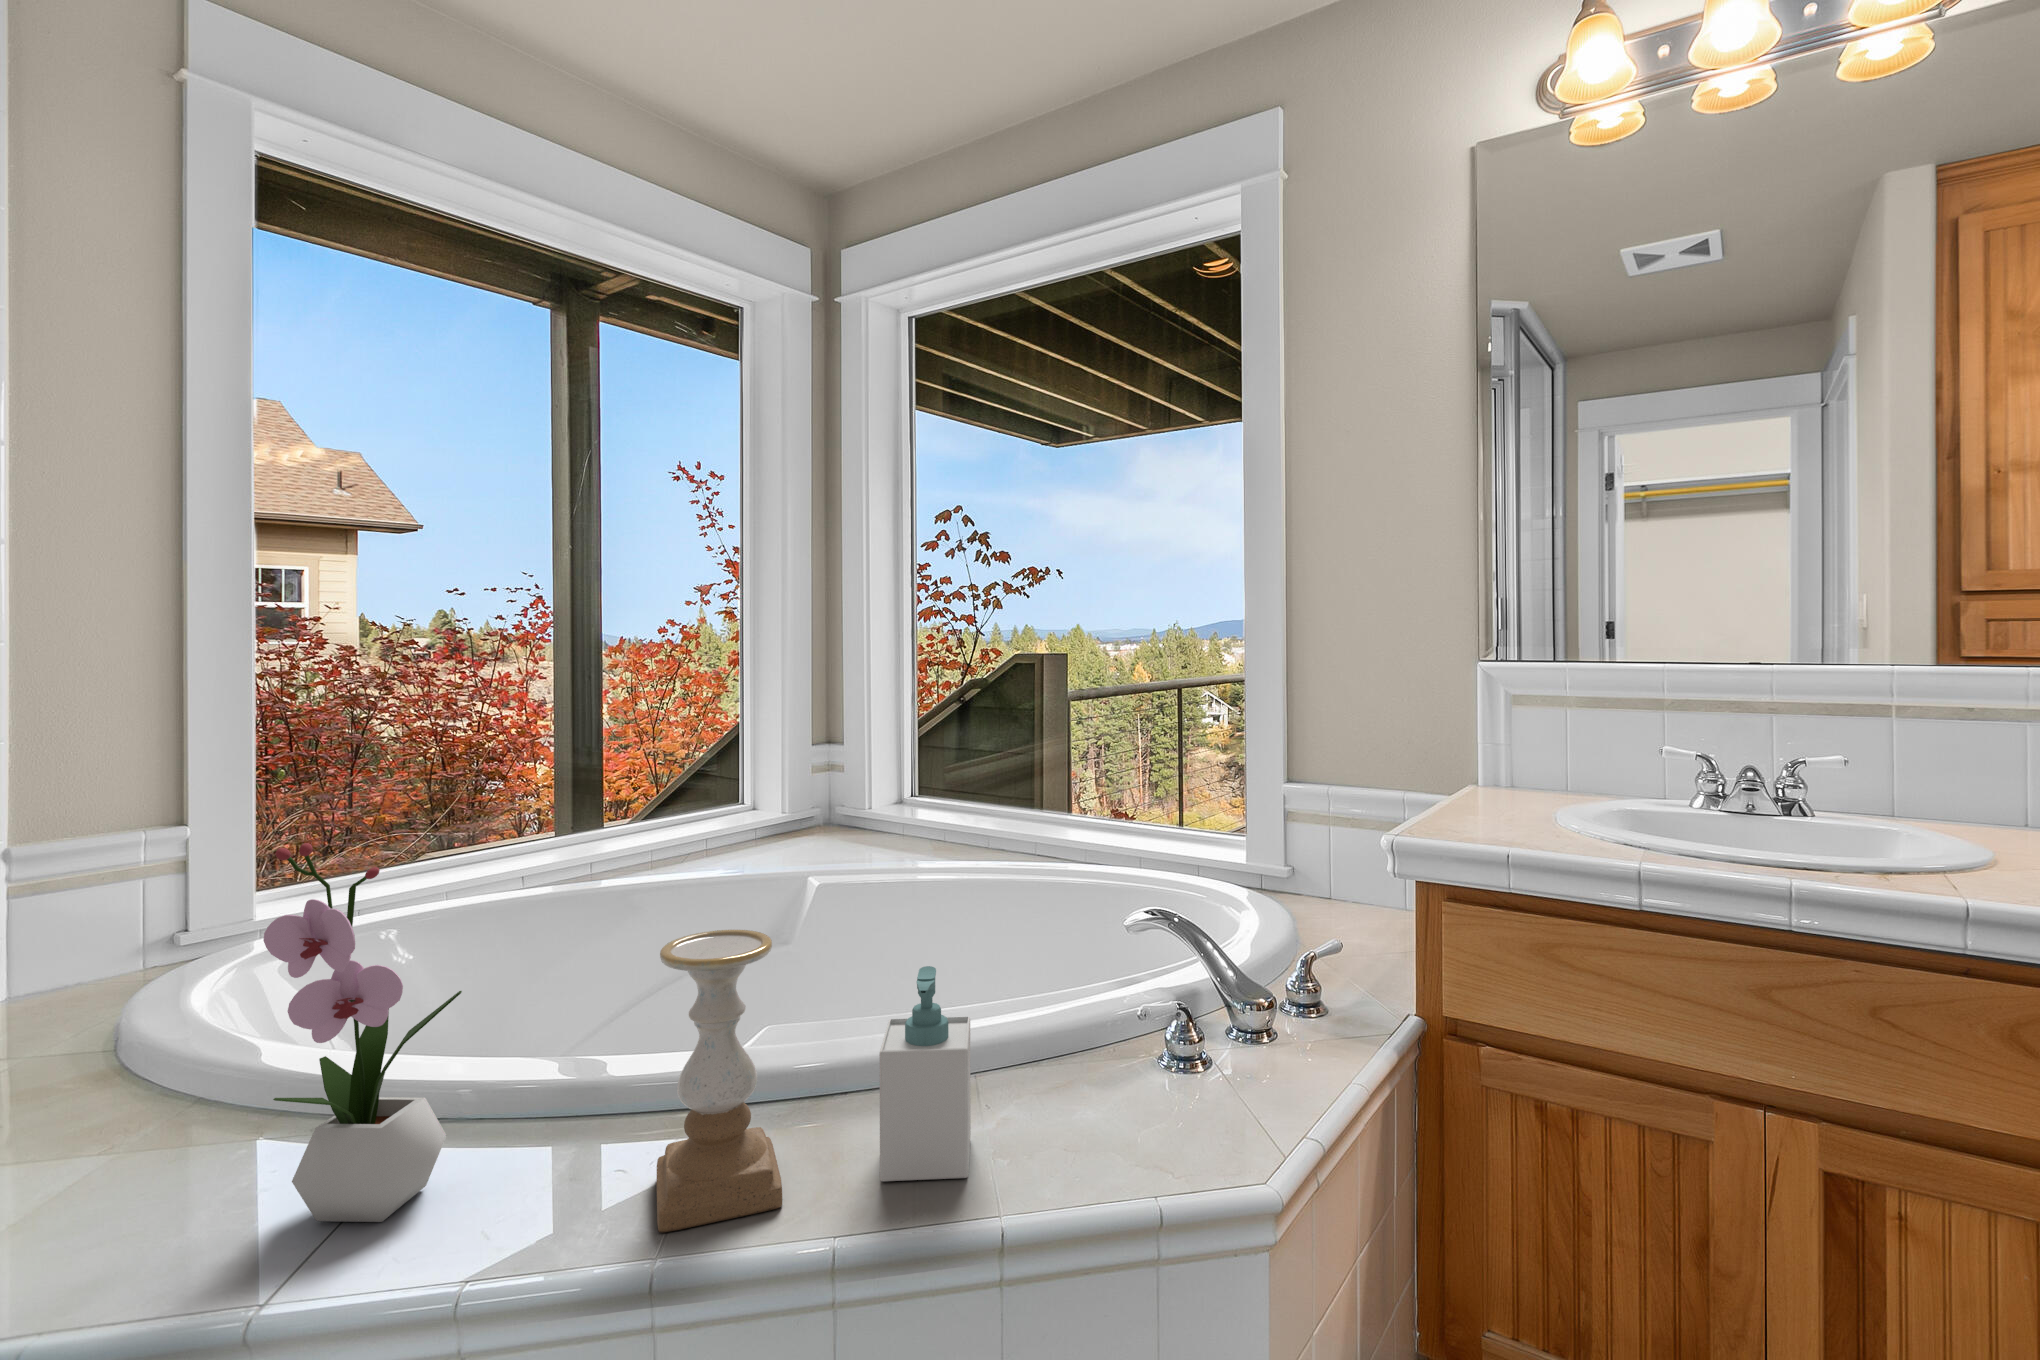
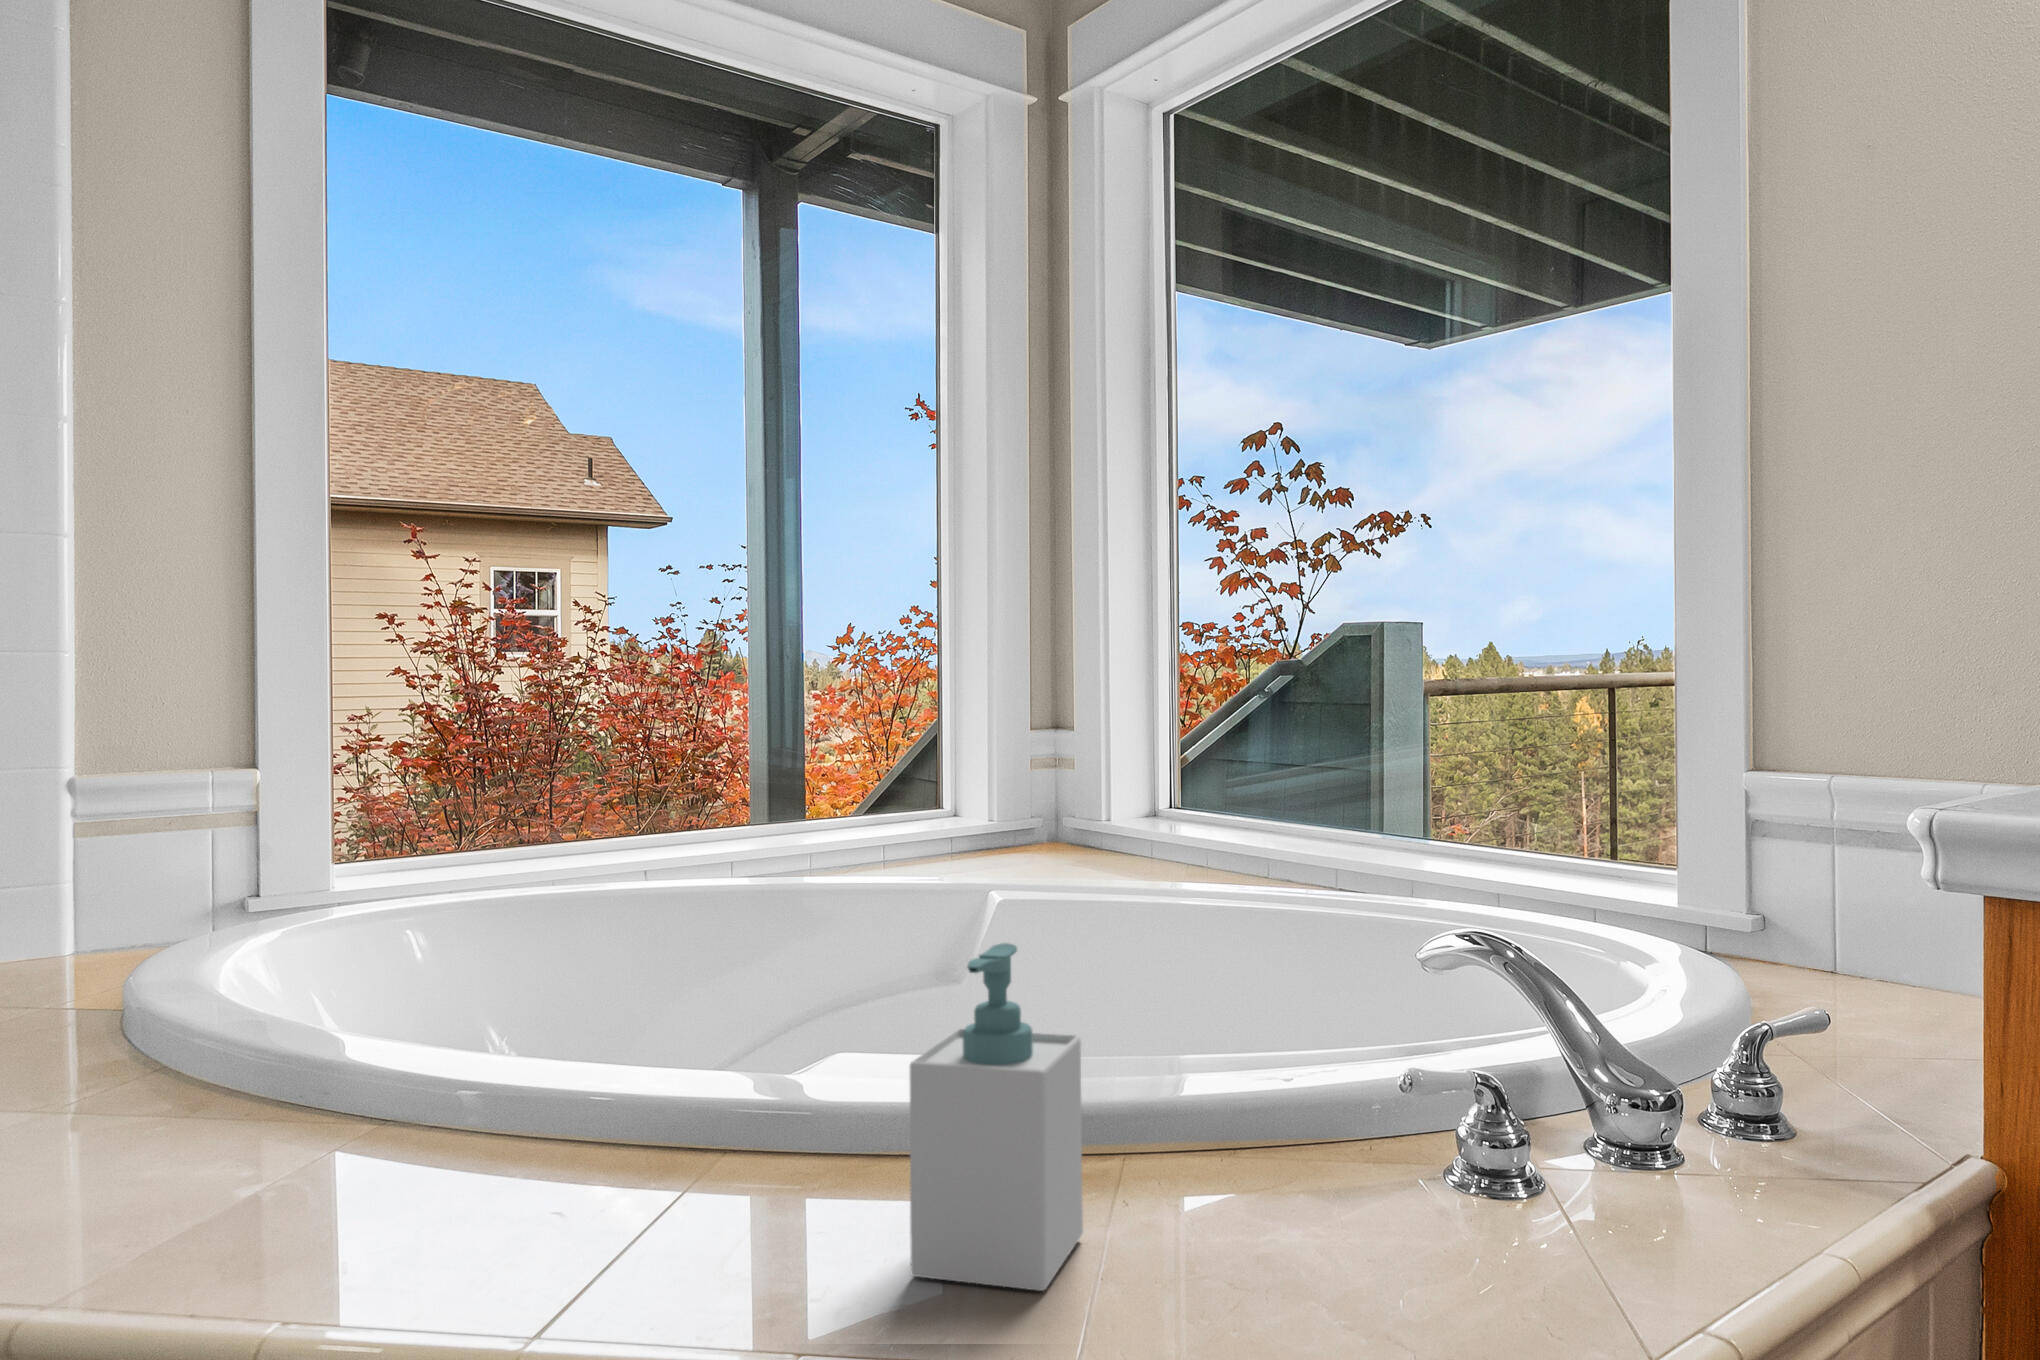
flower arrangement: present [264,843,462,1222] -> none [145,710,411,1228]
candle holder: present [657,930,782,1232] -> none [570,866,783,1294]

